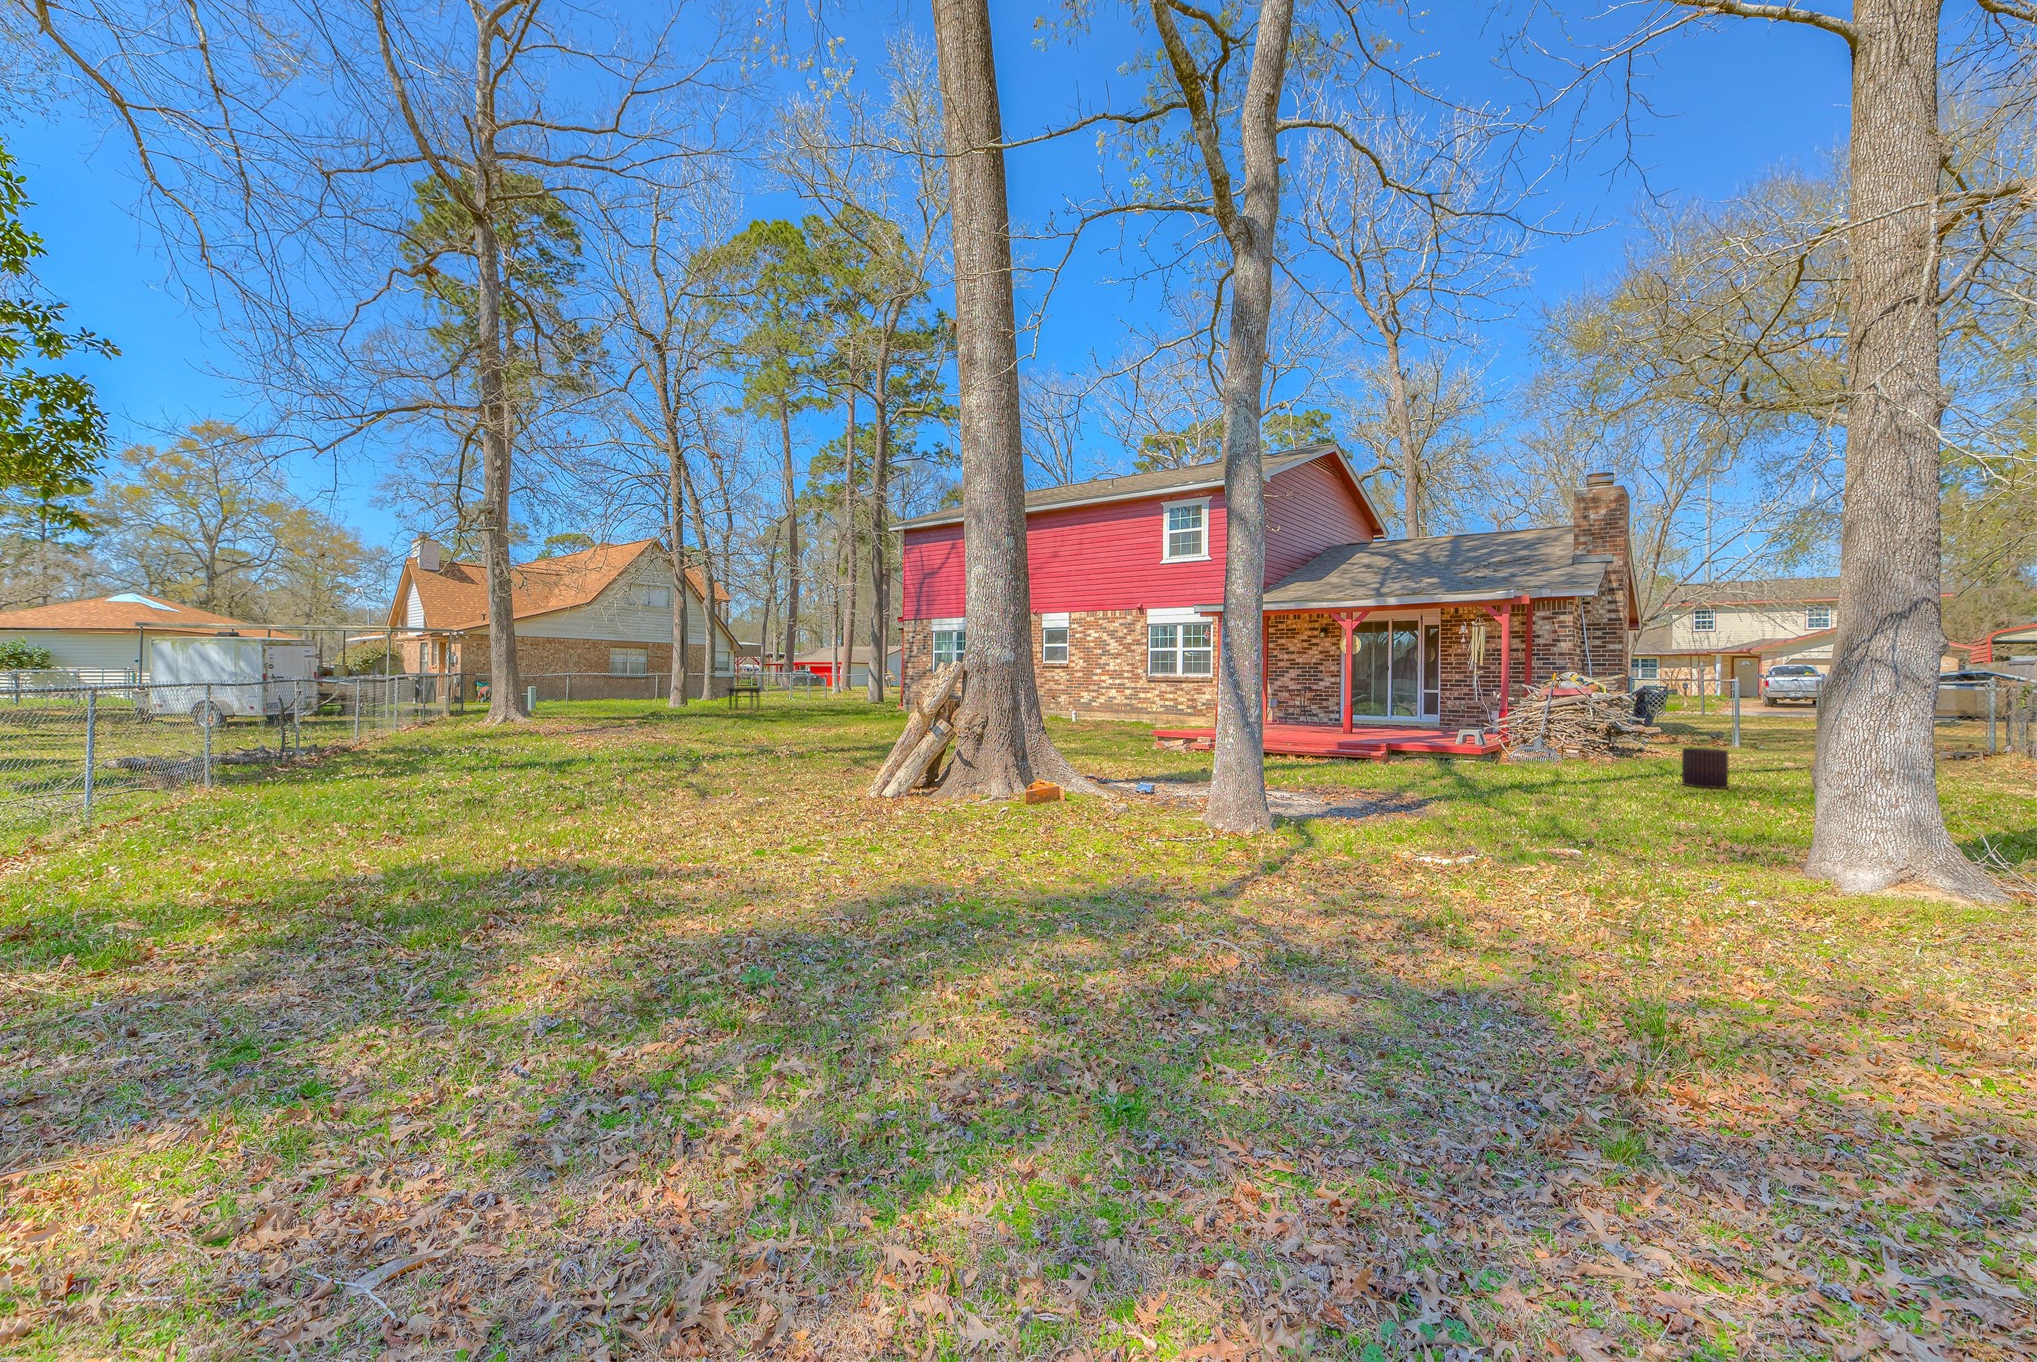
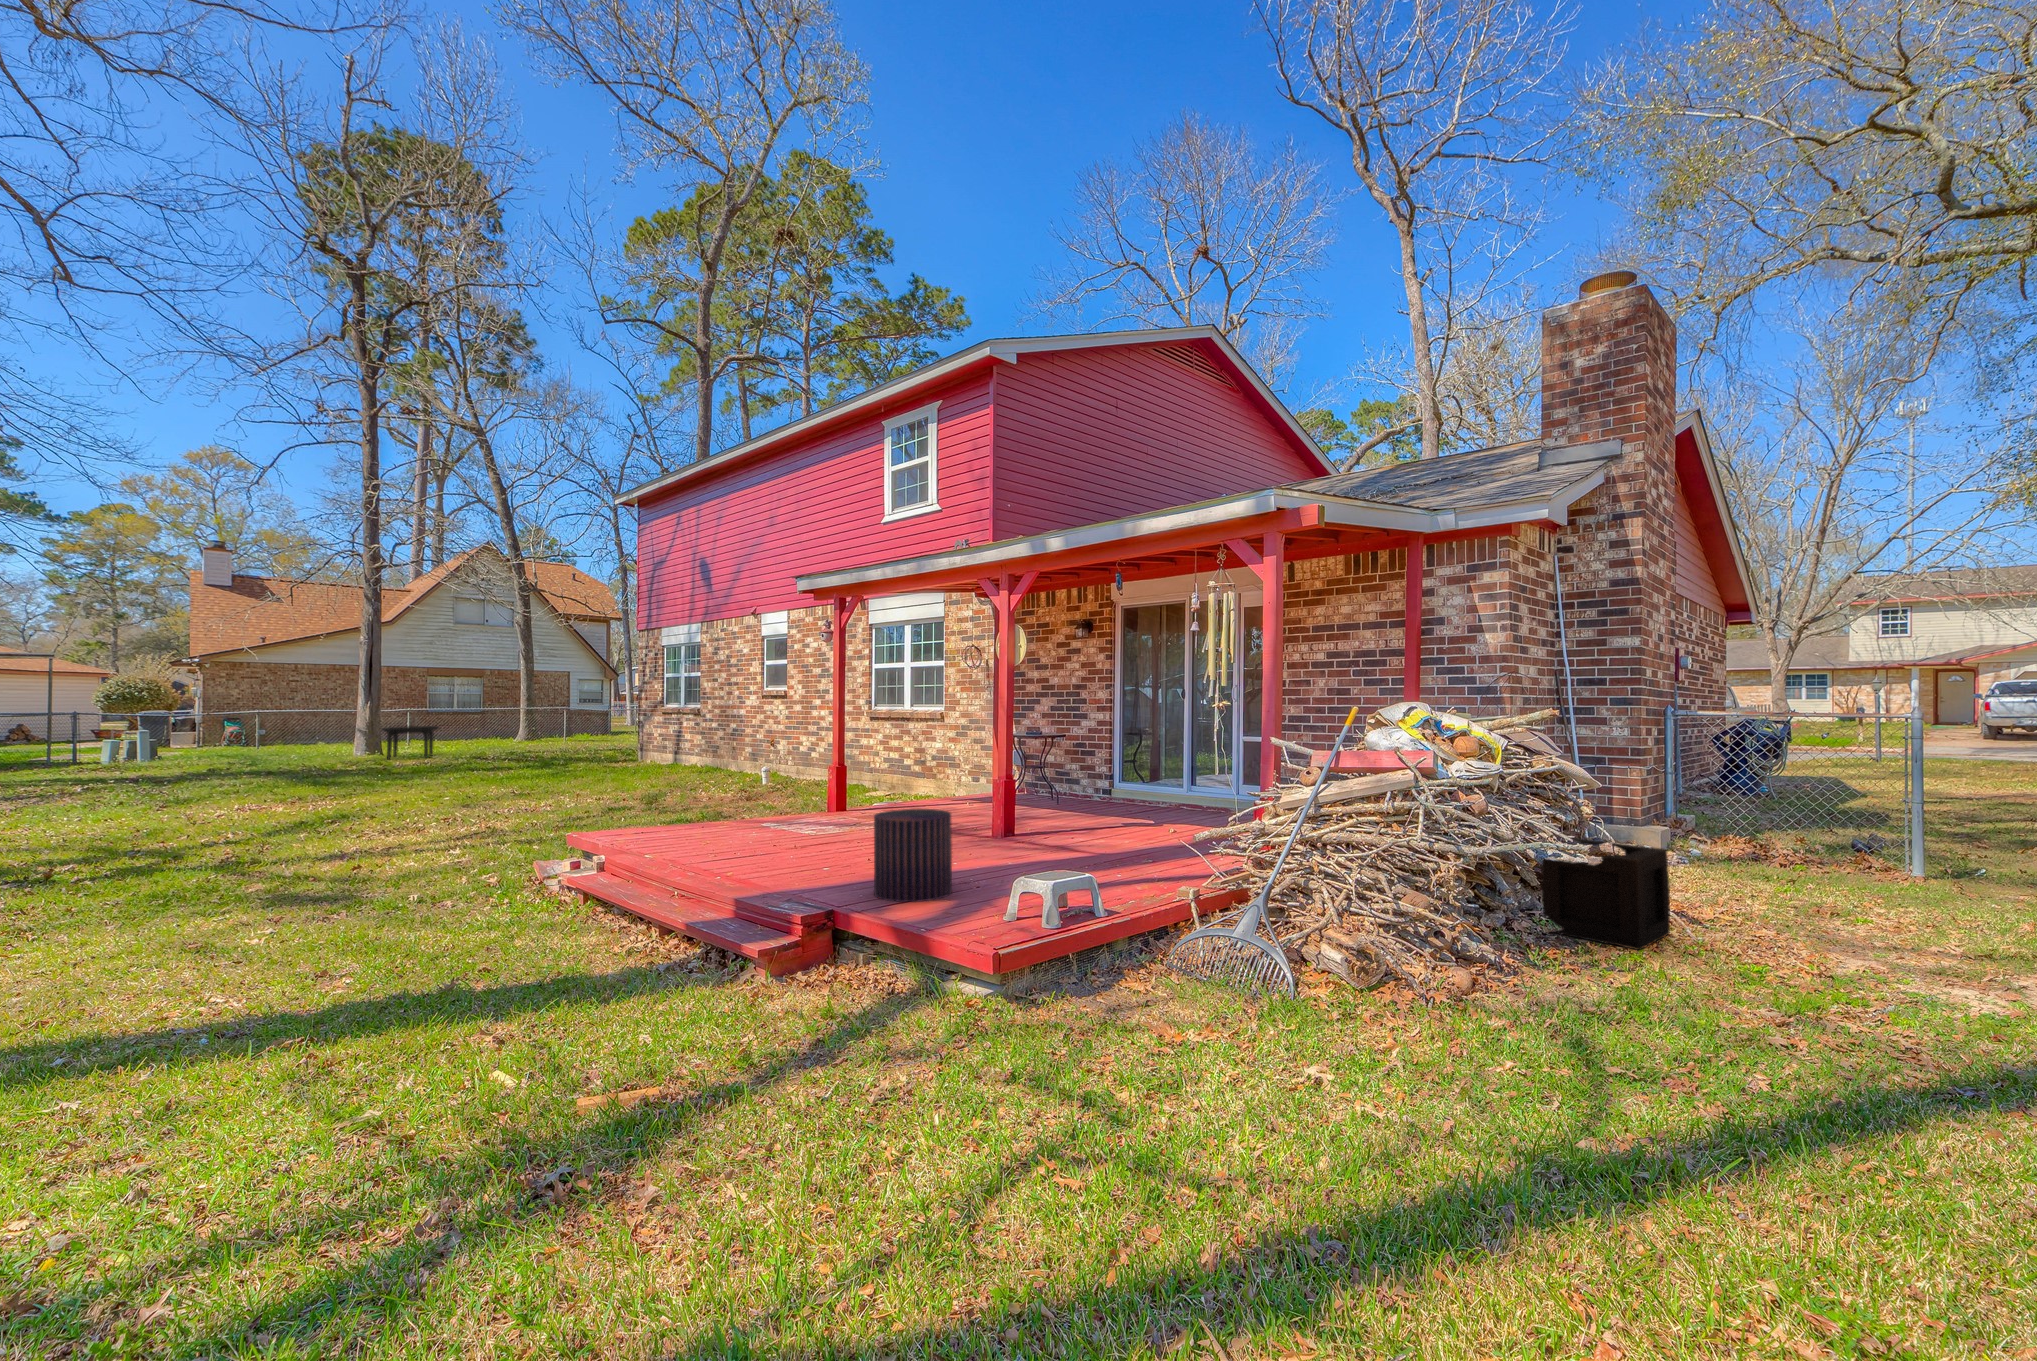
wooden crate: none [1609,726,1656,763] -> present [1542,838,1670,950]
pouf: present [1682,748,1728,789] -> present [874,809,952,902]

